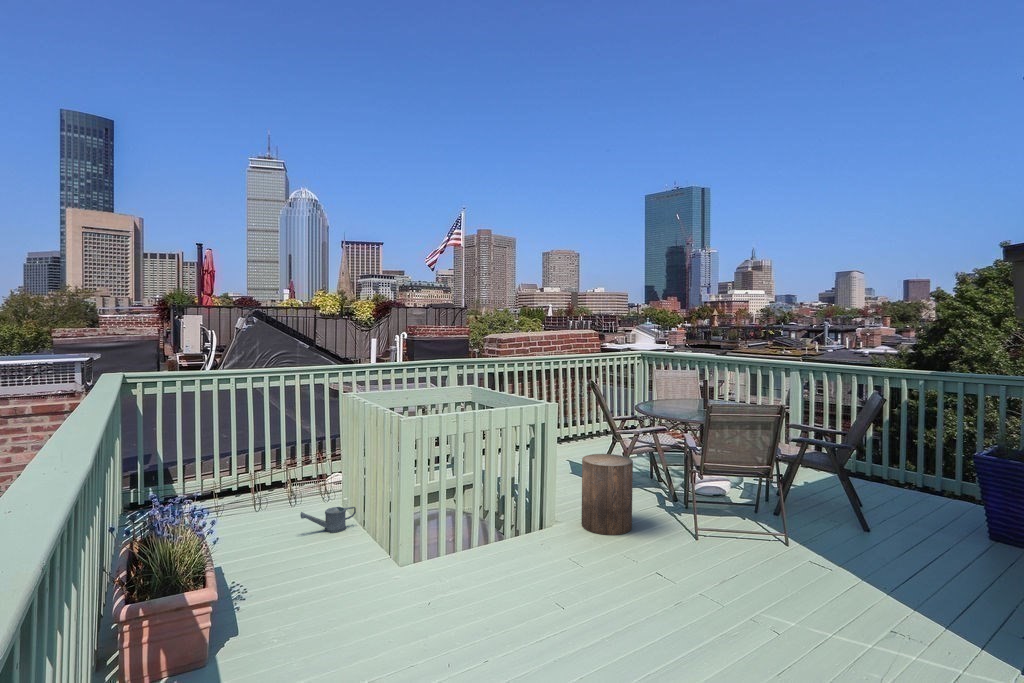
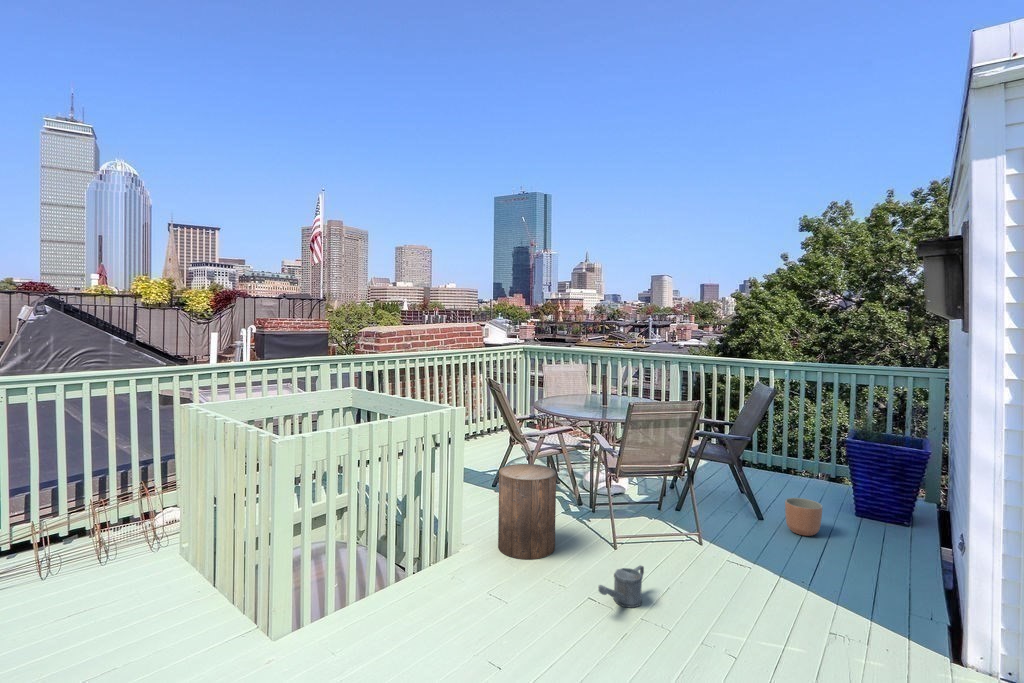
planter: none [875,505,915,544] -> present [785,498,823,536]
watering can: present [300,507,356,533] -> present [599,566,644,608]

